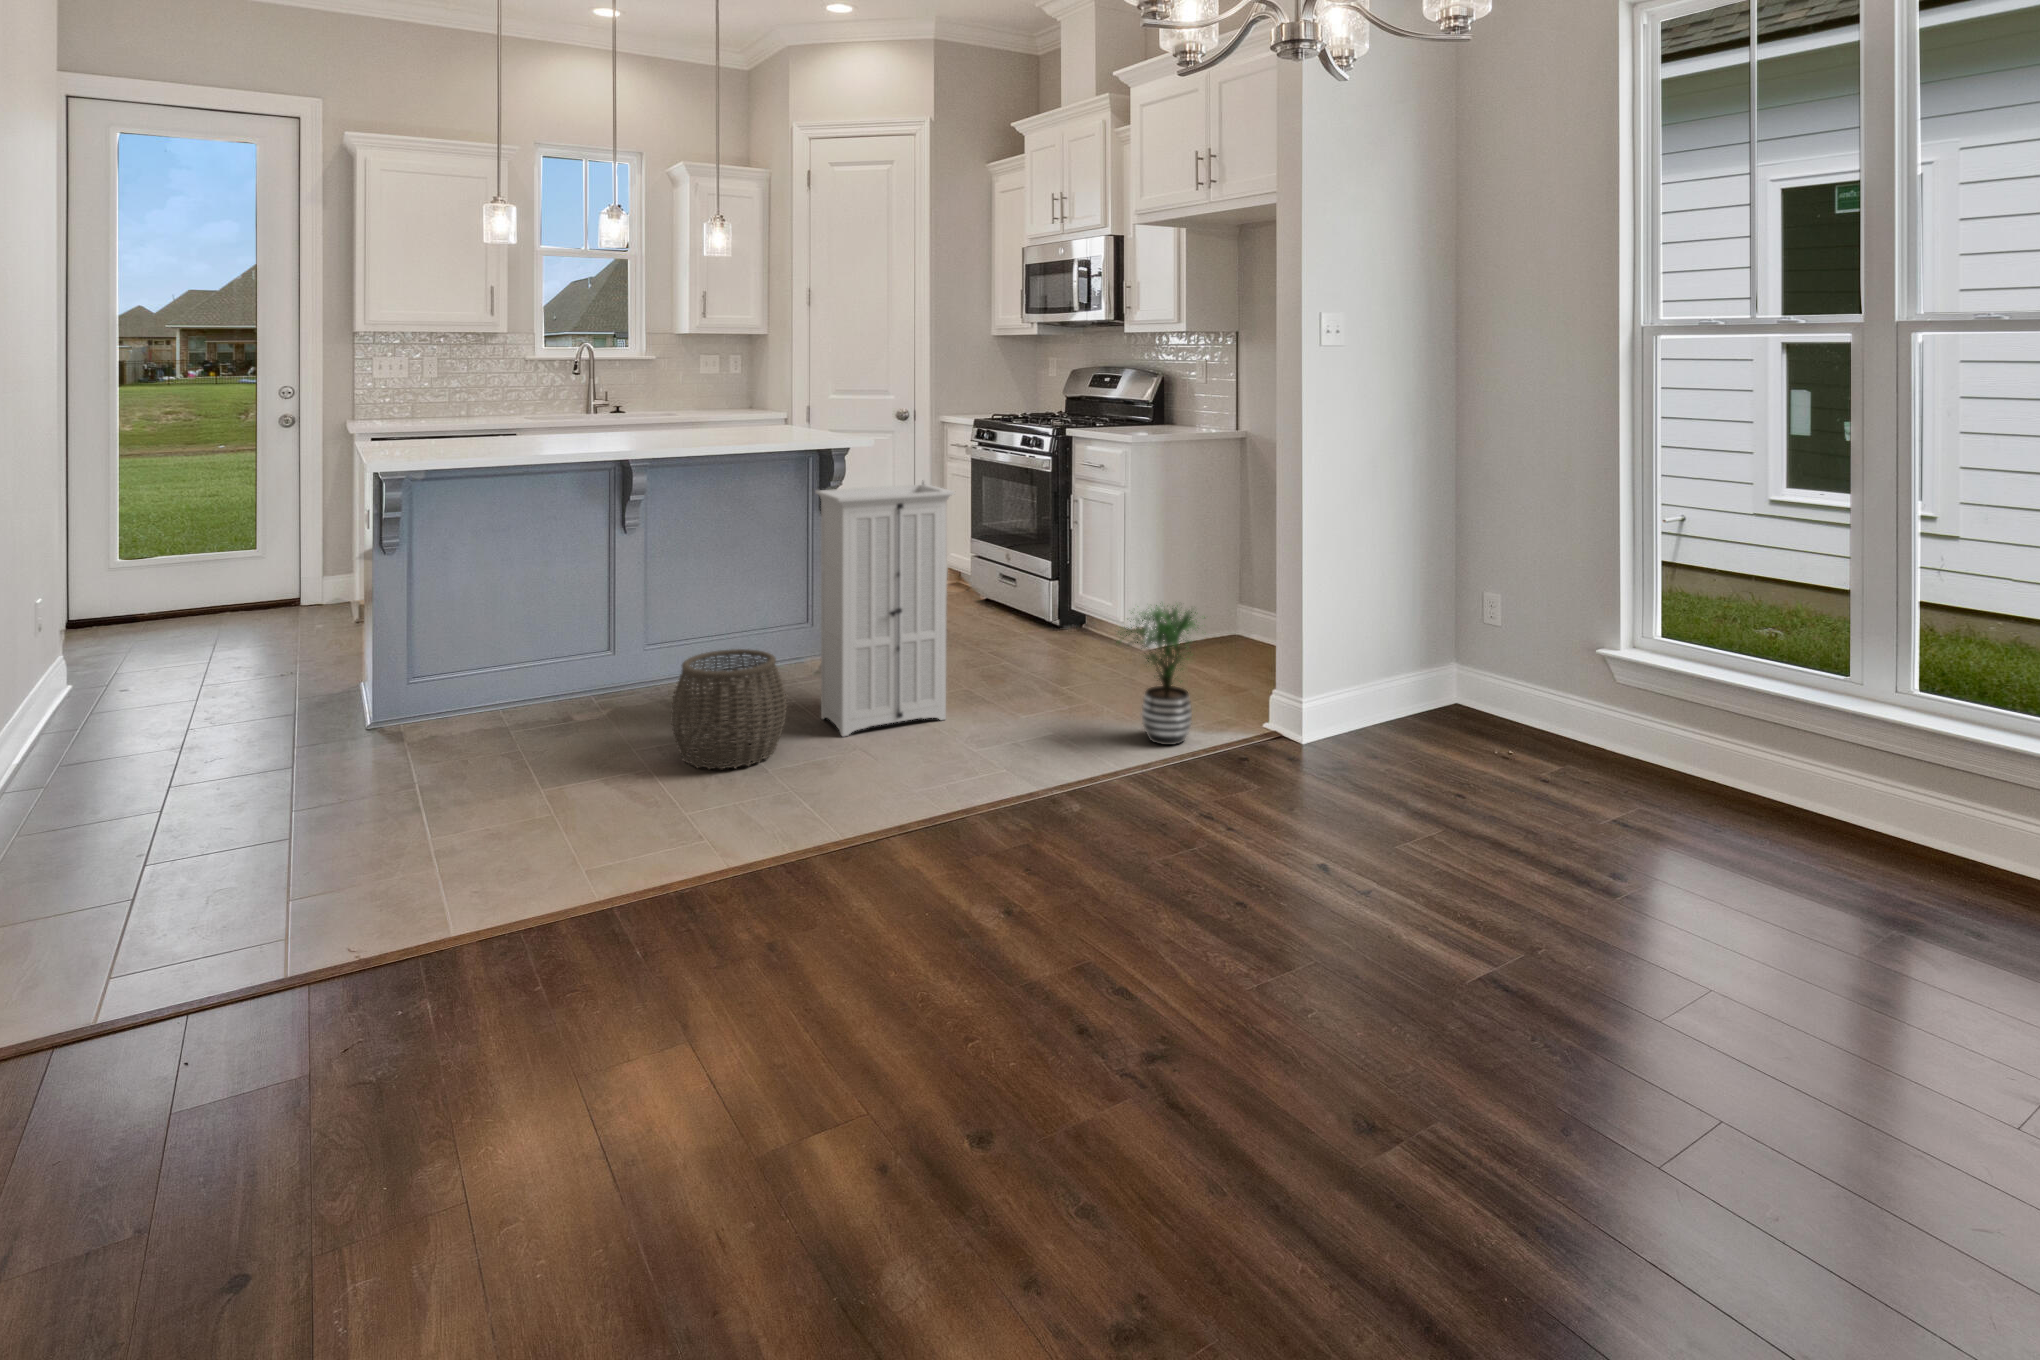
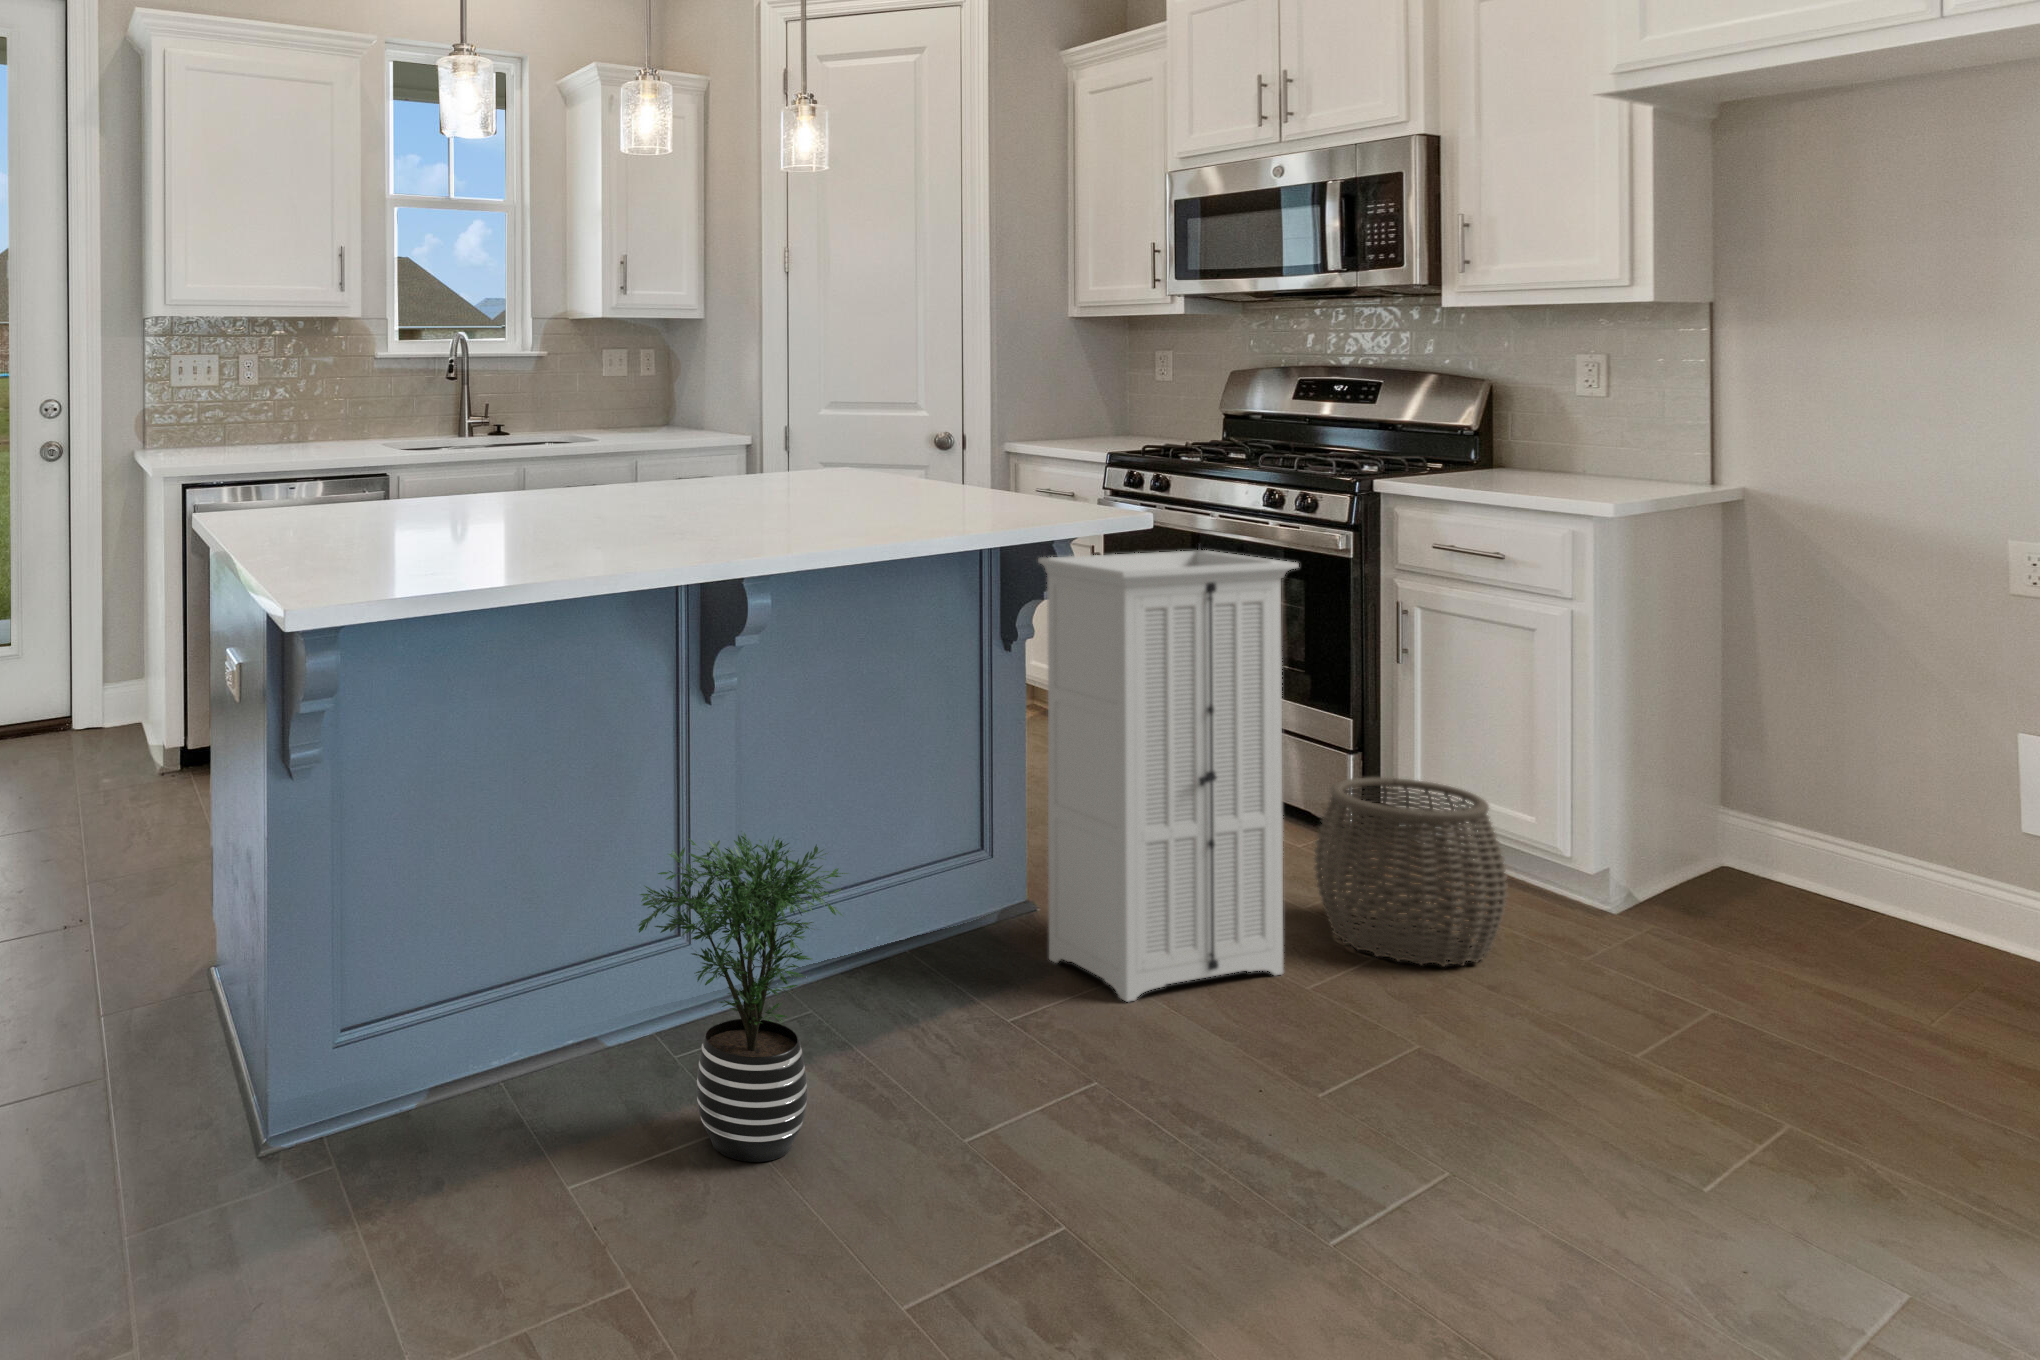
potted plant: present [1117,604,1206,745] -> present [639,833,848,1162]
woven basket: present [670,649,787,769] -> present [1314,777,1508,966]

